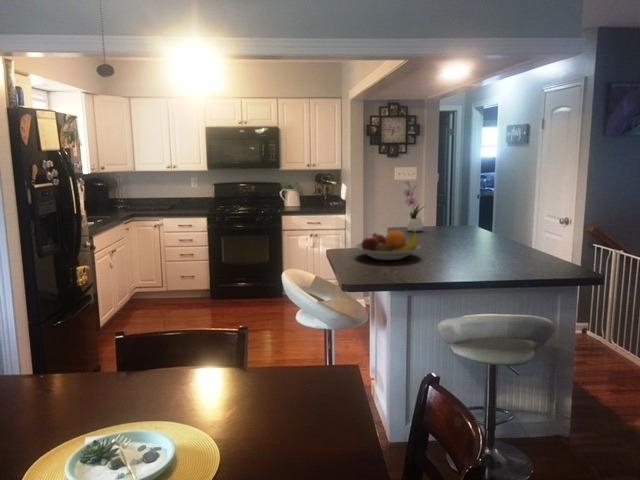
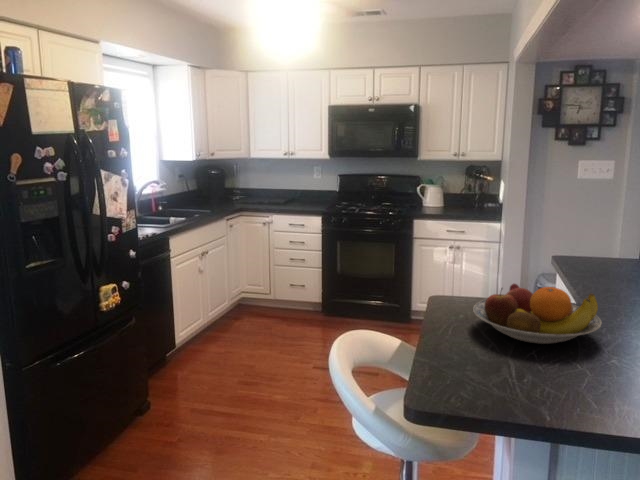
flower arrangement: present [404,182,423,232] -> none [582,187,625,270]

